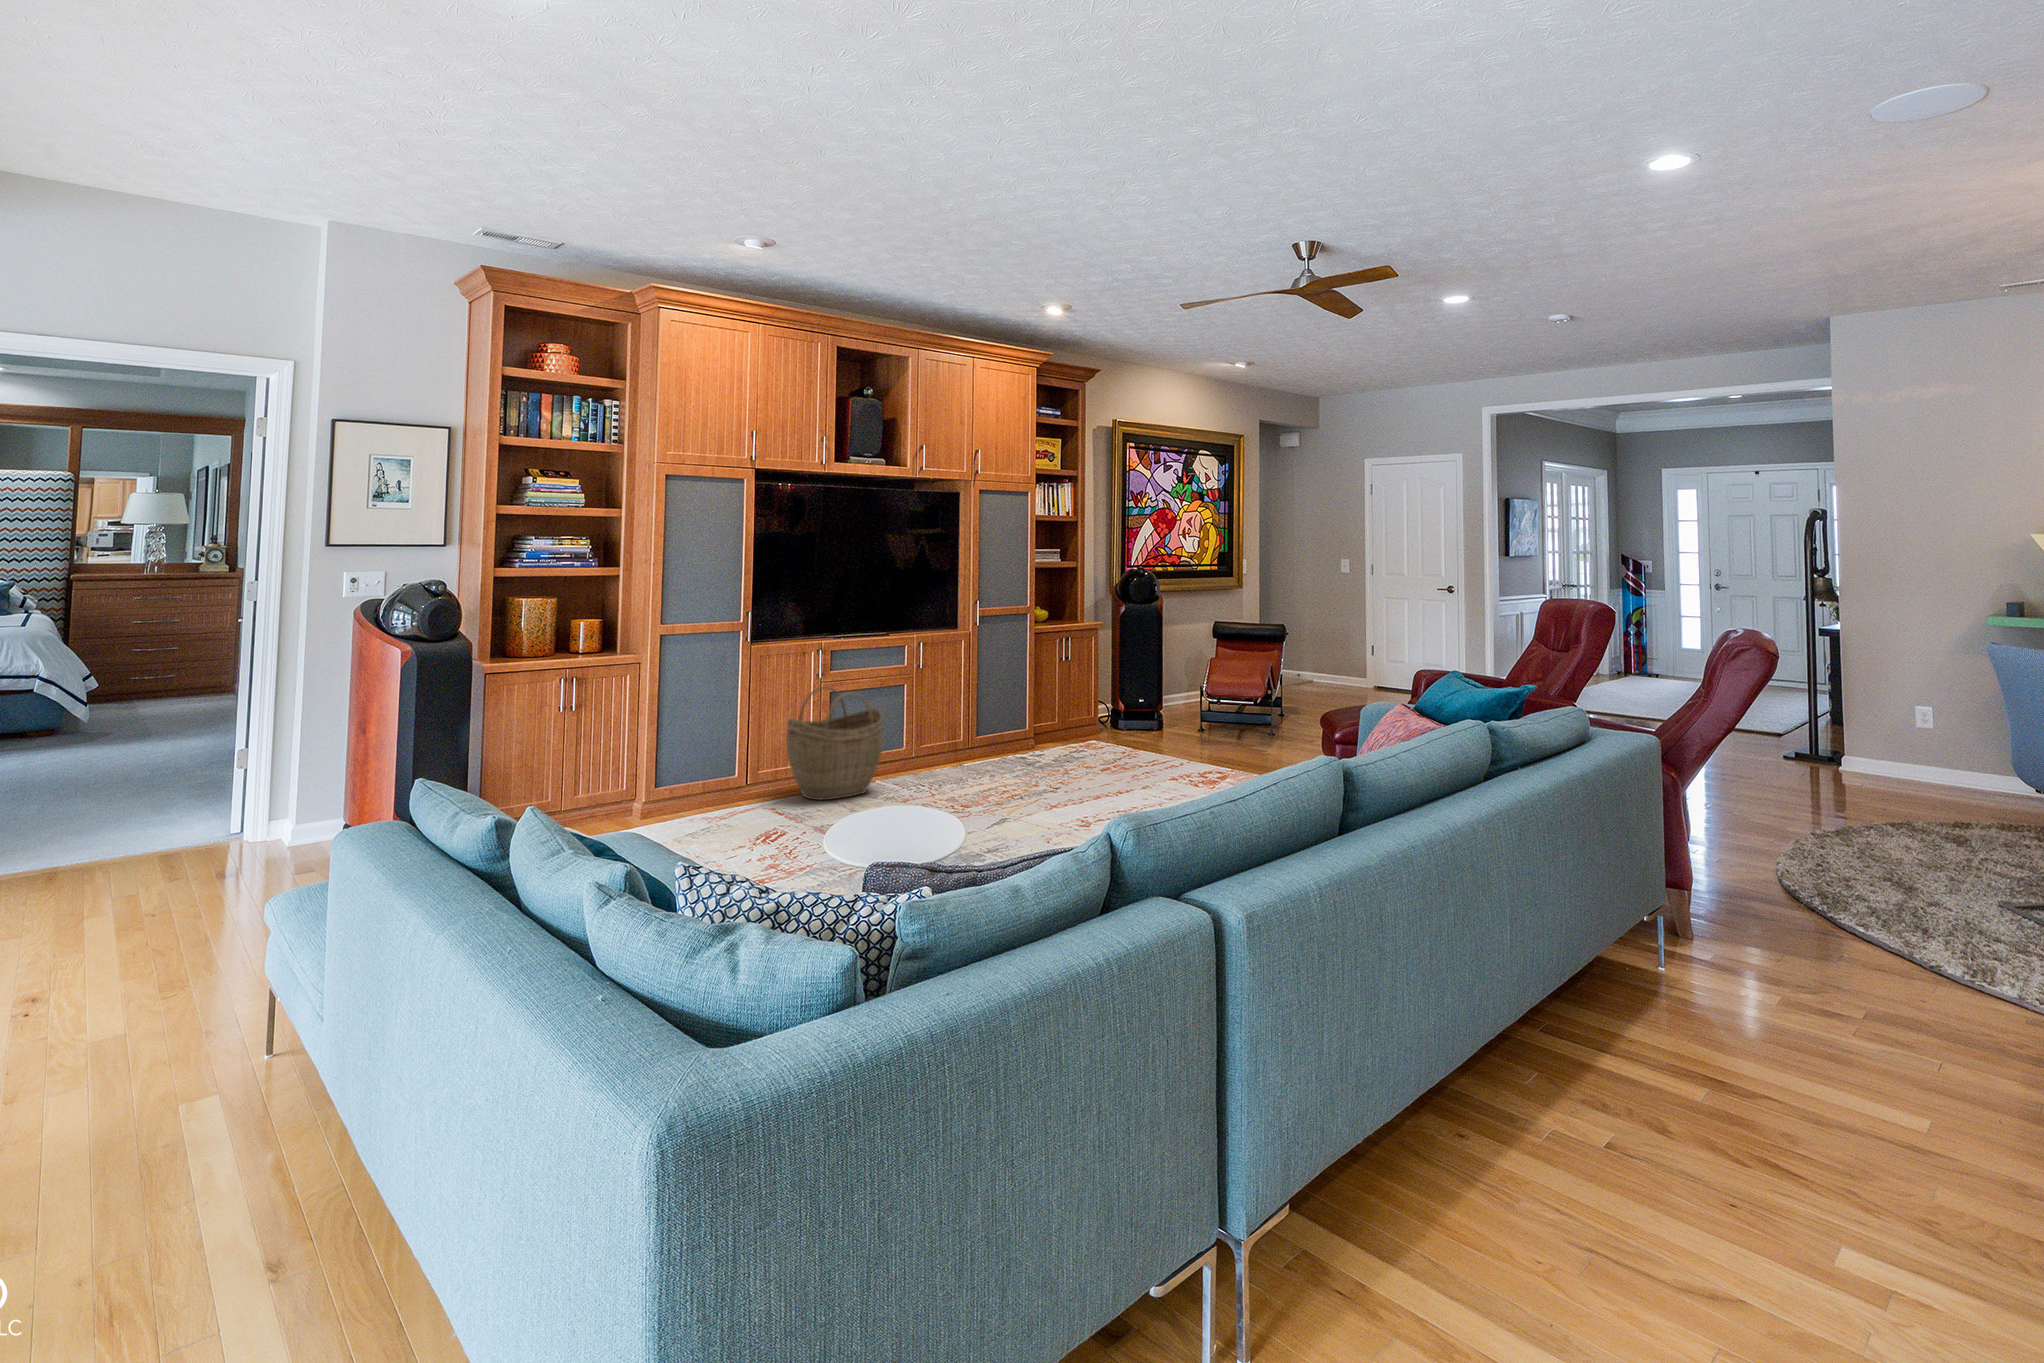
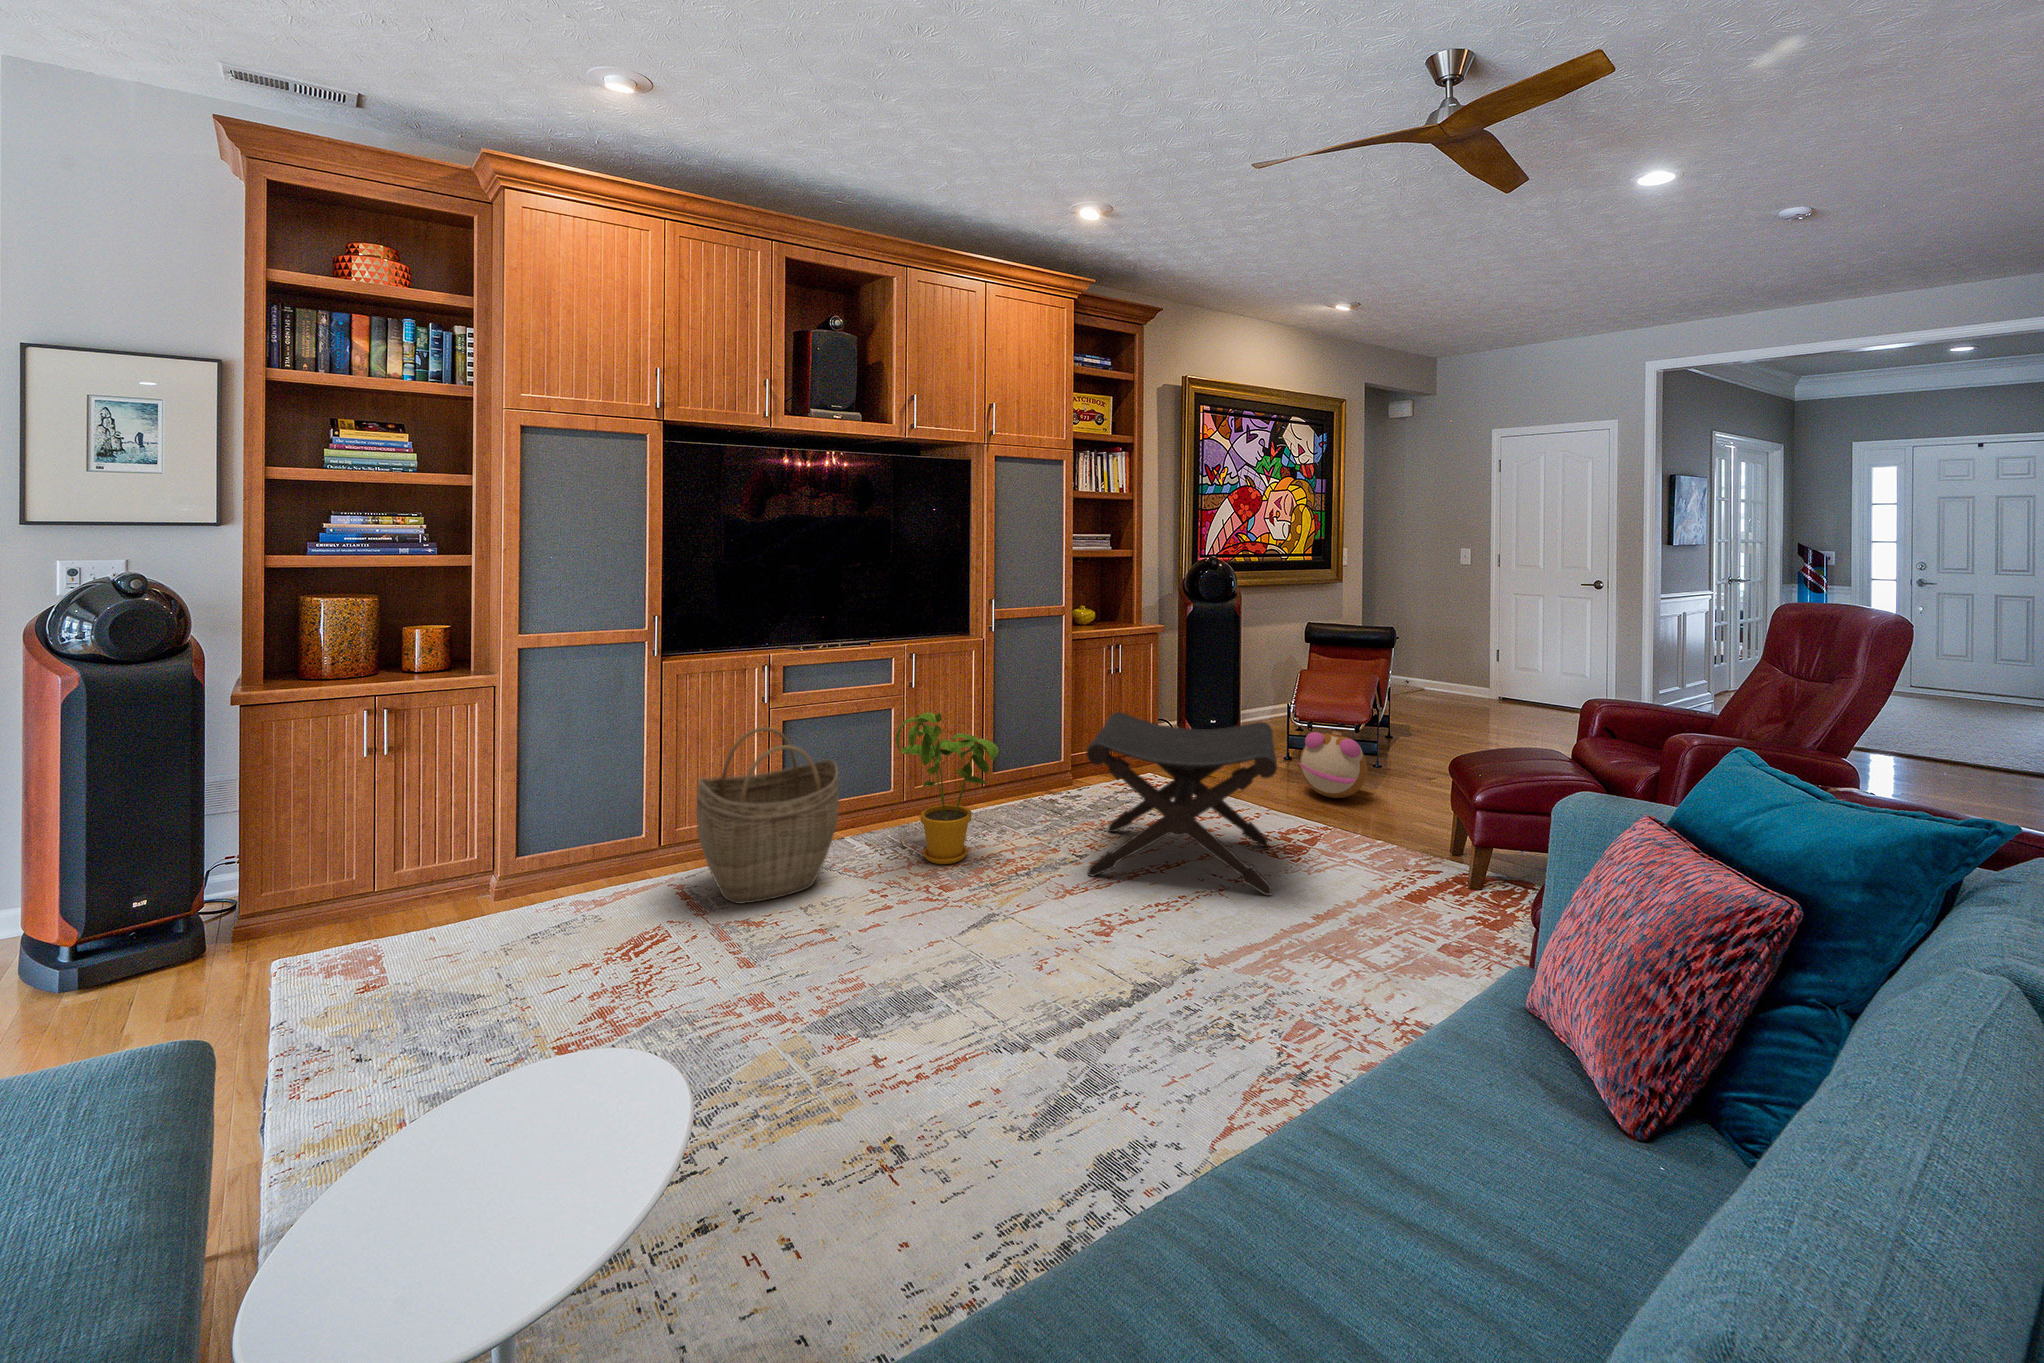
house plant: none [915,673,991,781] -> present [896,713,998,864]
footstool: none [1053,678,1181,786] -> present [1086,712,1277,895]
plush toy: none [1203,695,1254,745] -> present [1298,730,1368,798]

